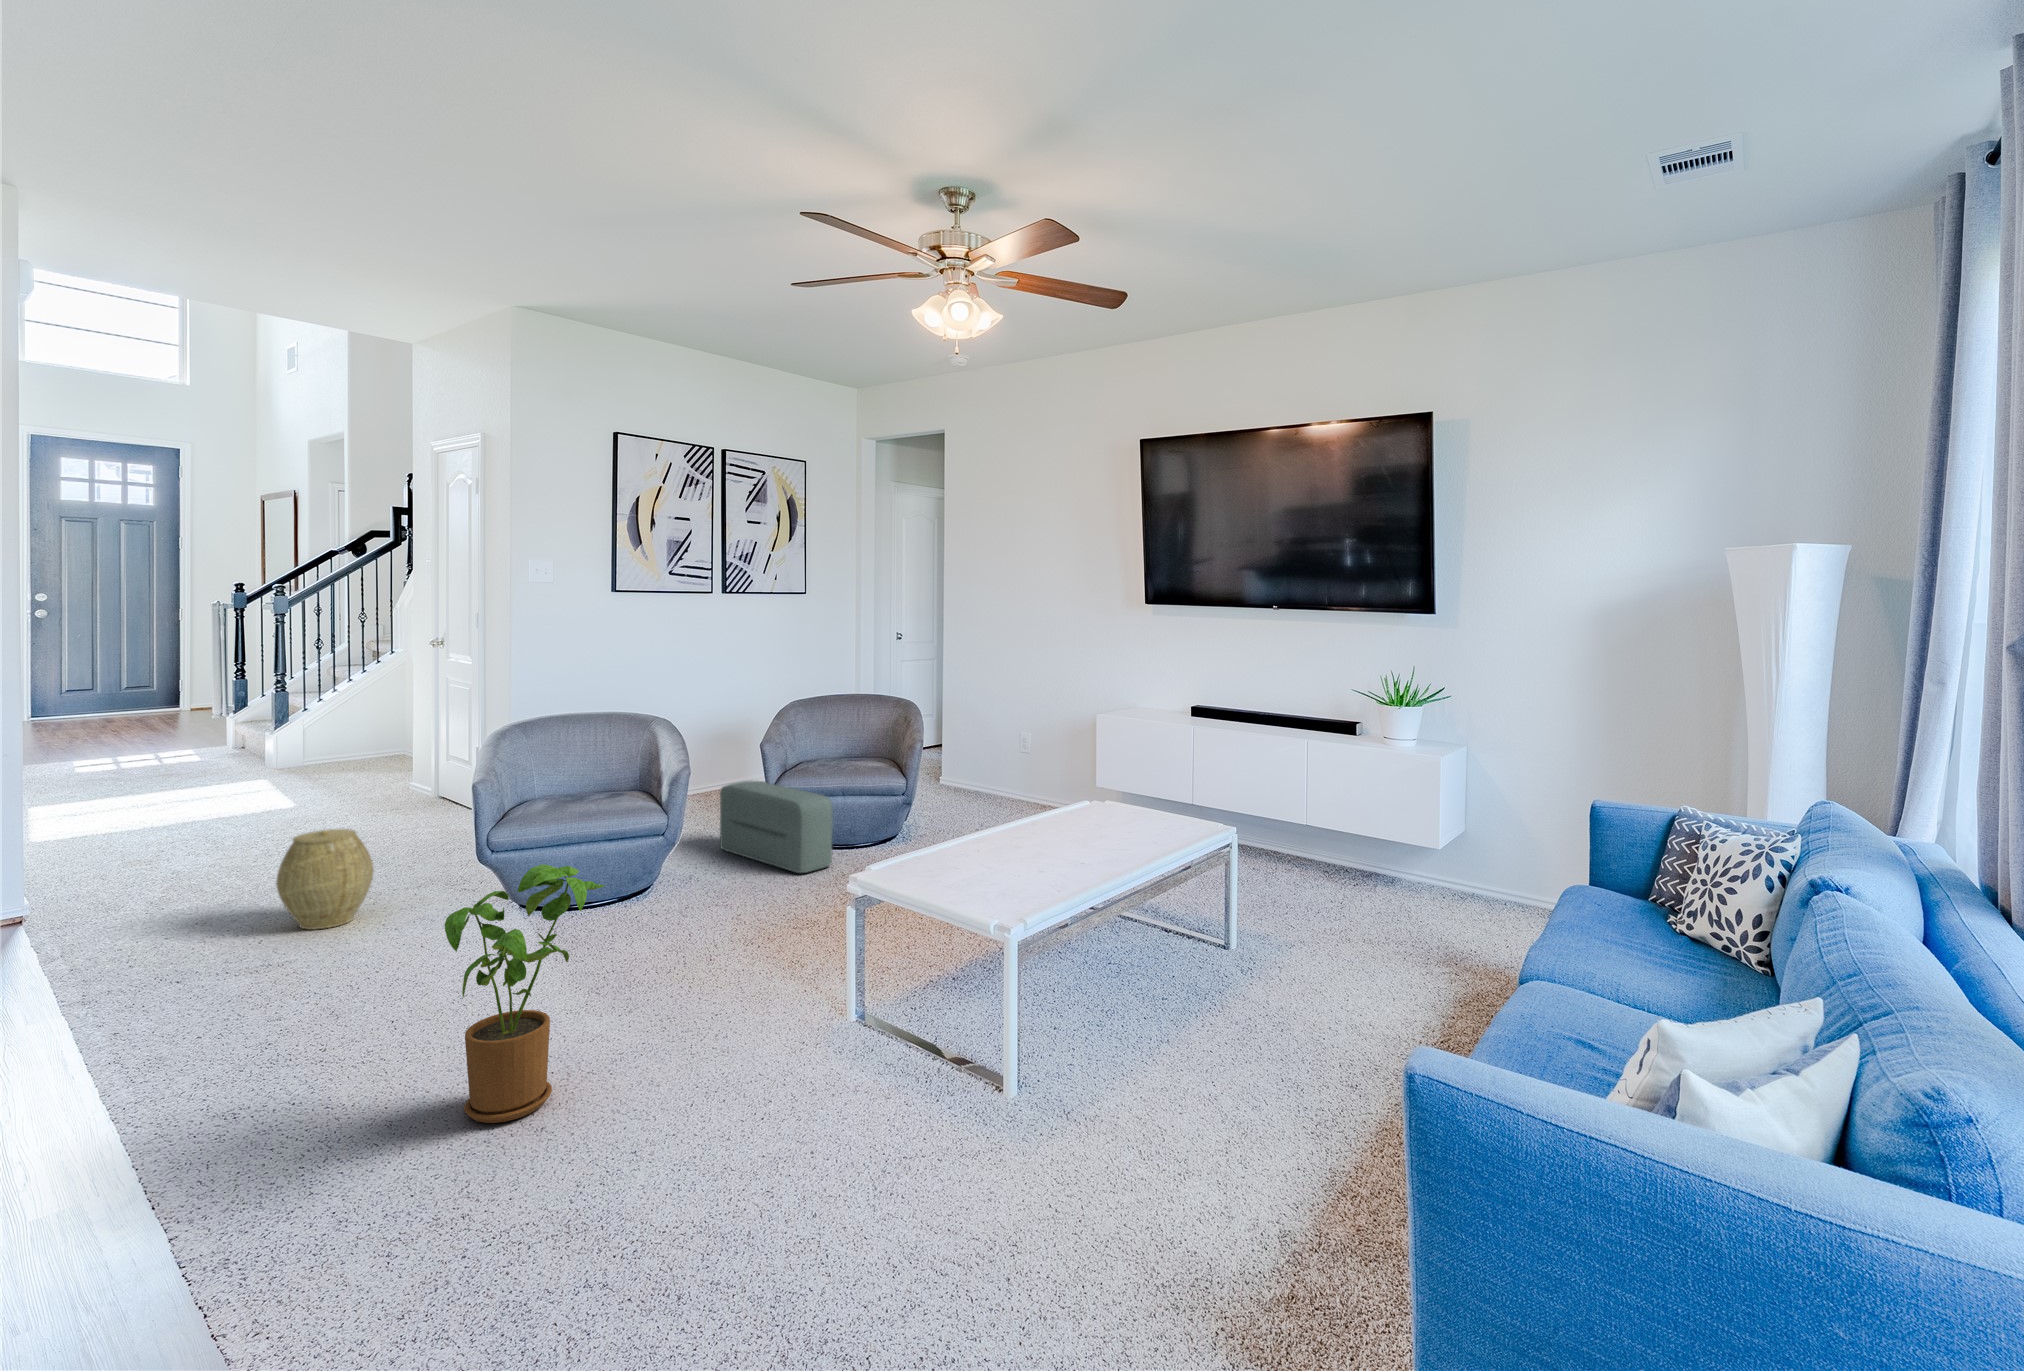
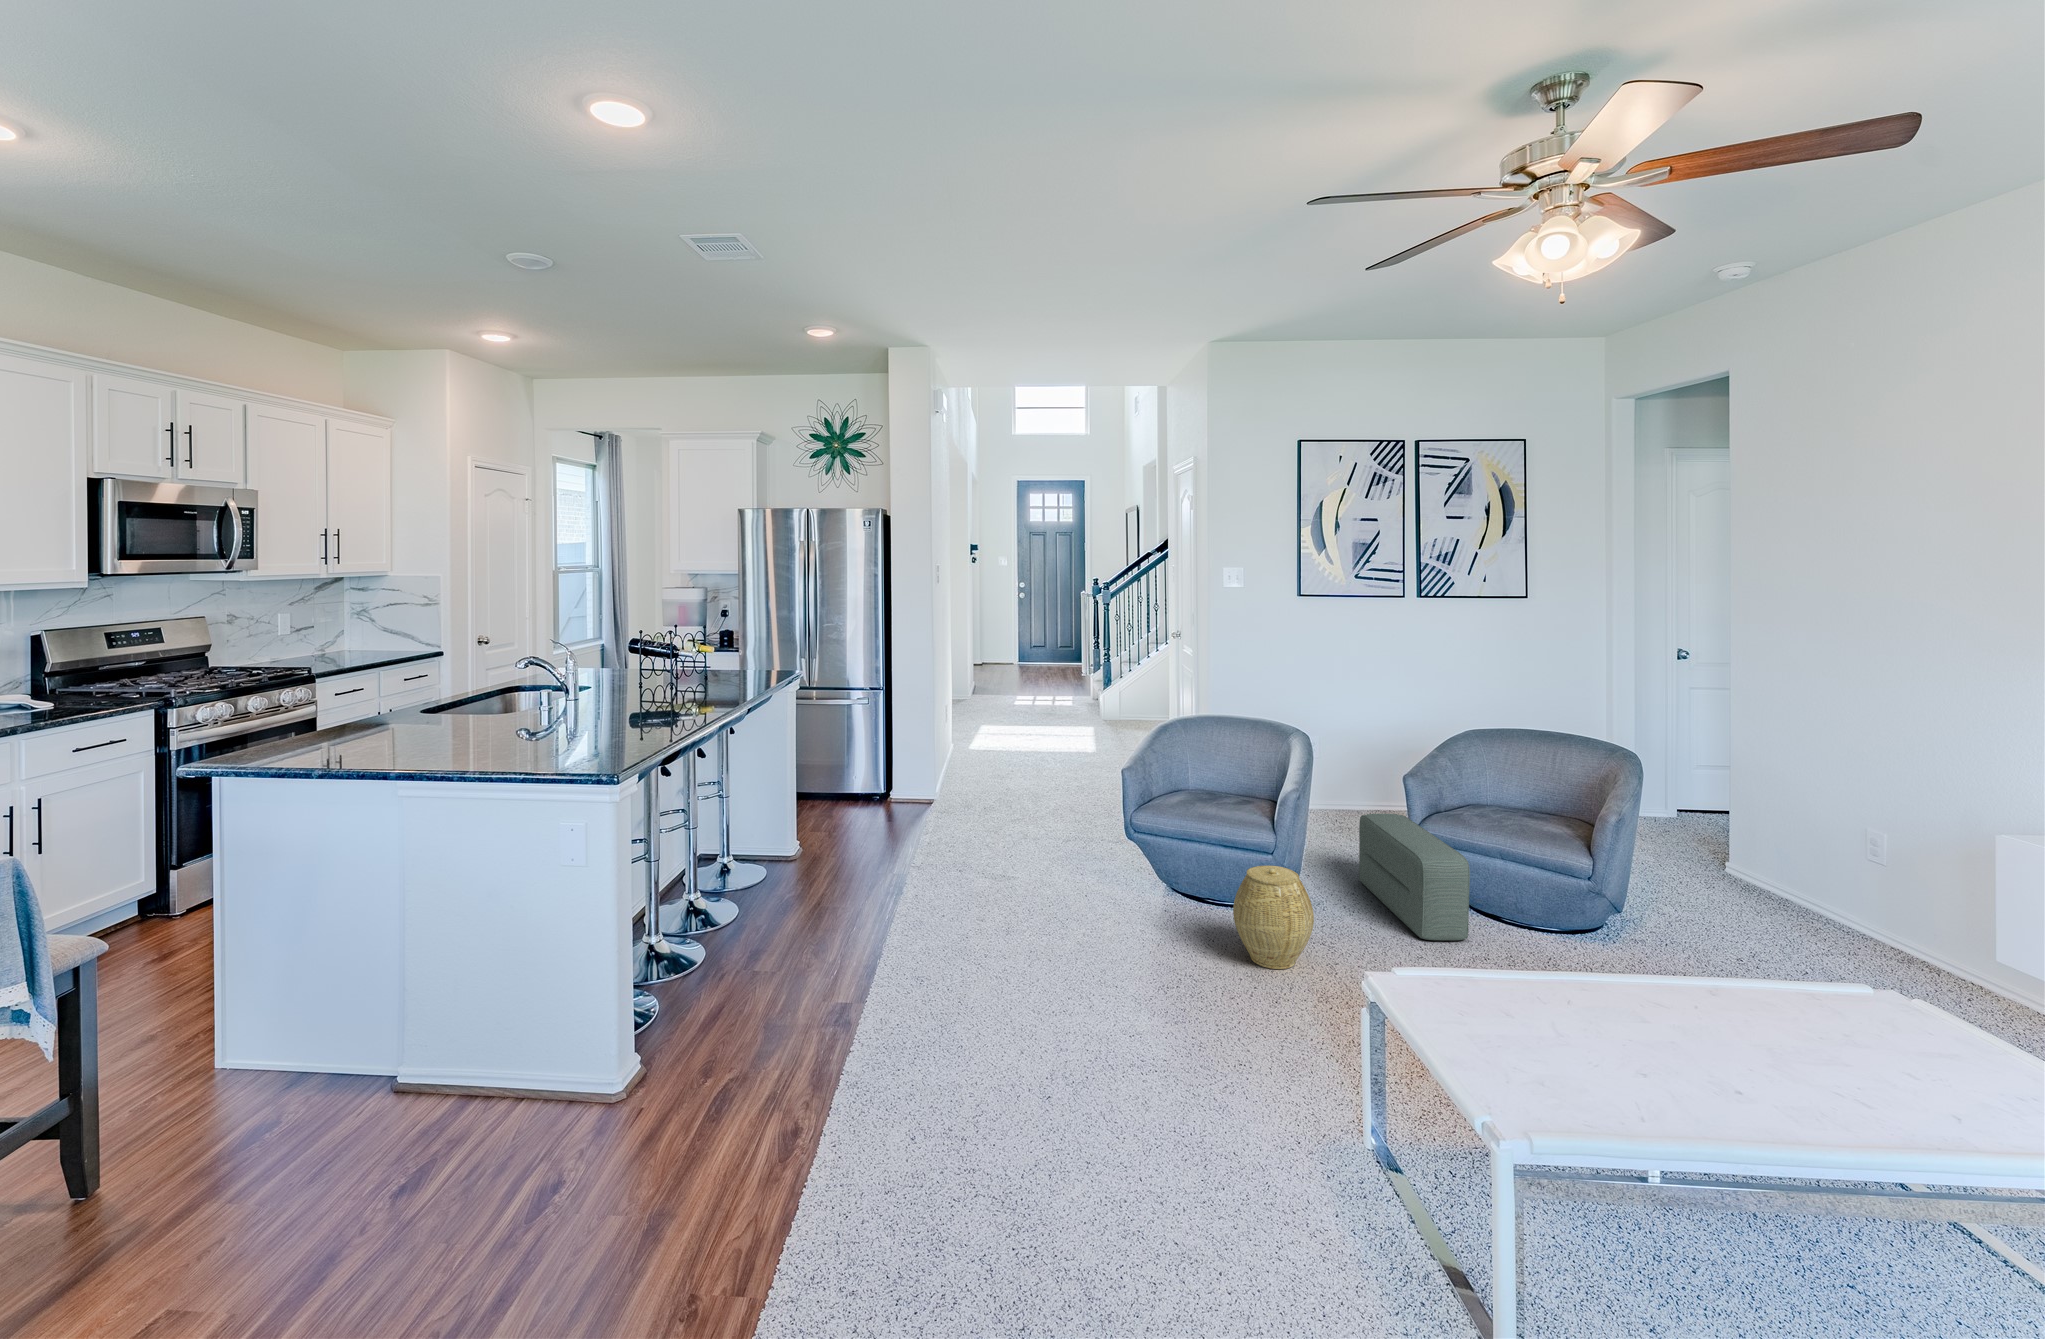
woven basket: present [276,829,374,930] -> present [1233,866,1314,969]
house plant: present [445,864,606,1123] -> none [960,897,1083,1108]

